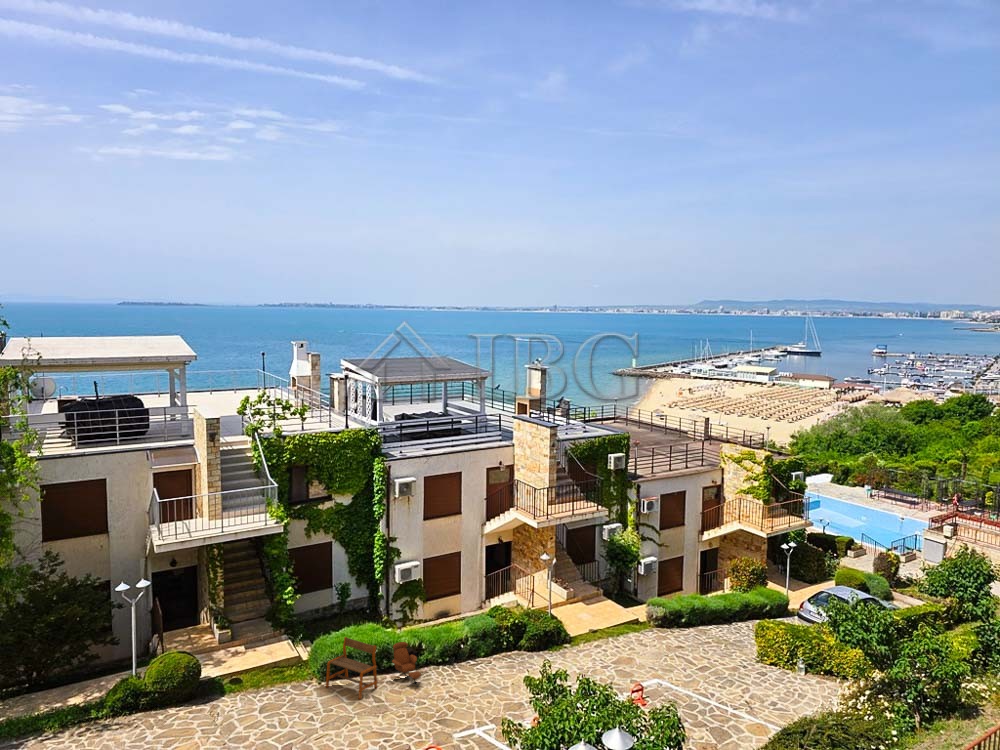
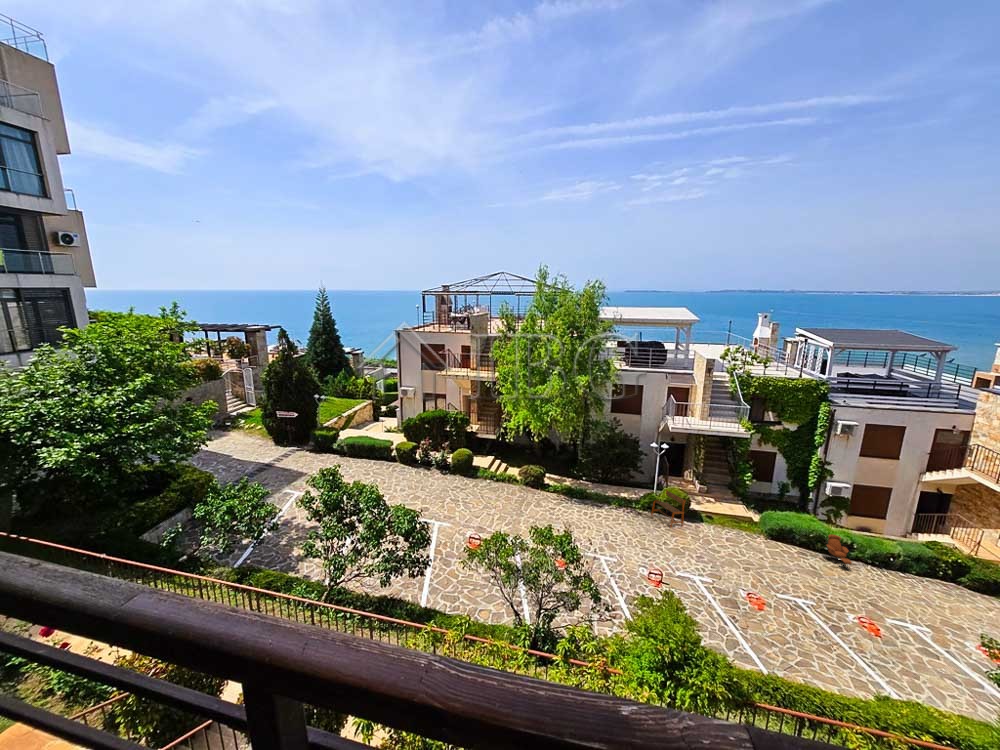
bench: present [326,637,378,699] -> present [651,490,686,528]

